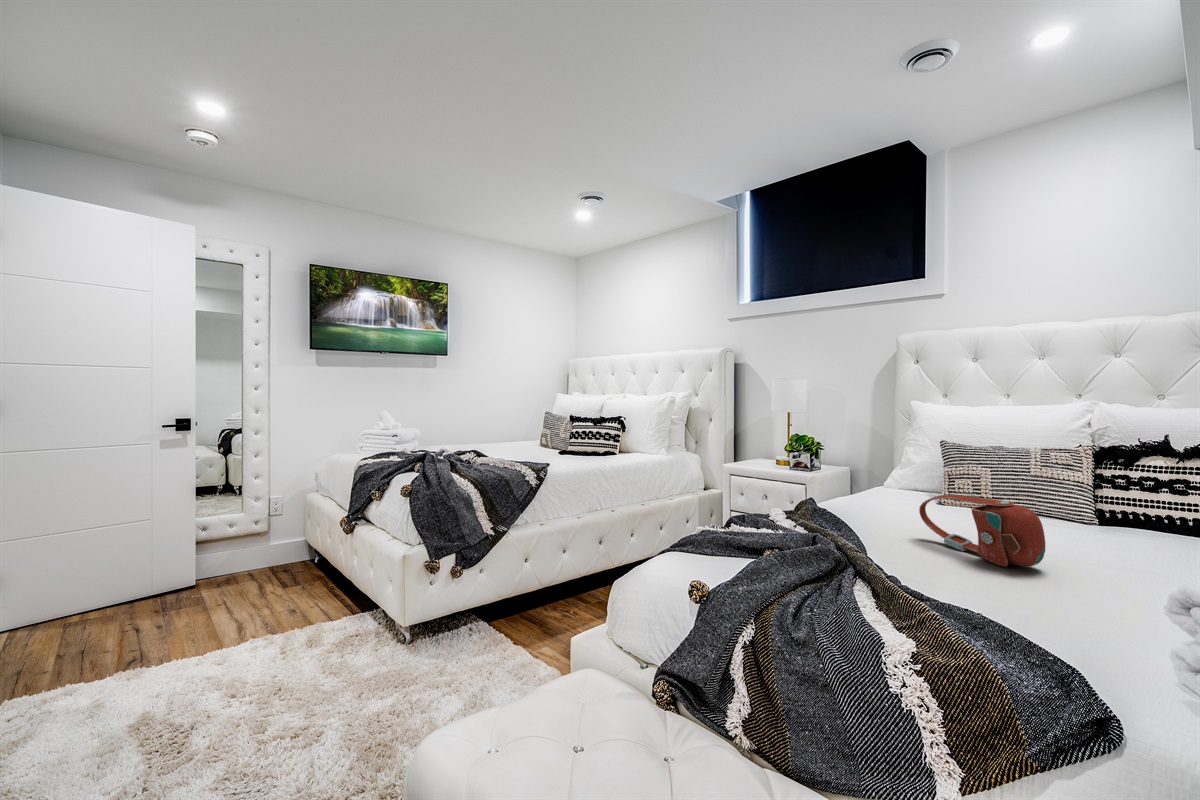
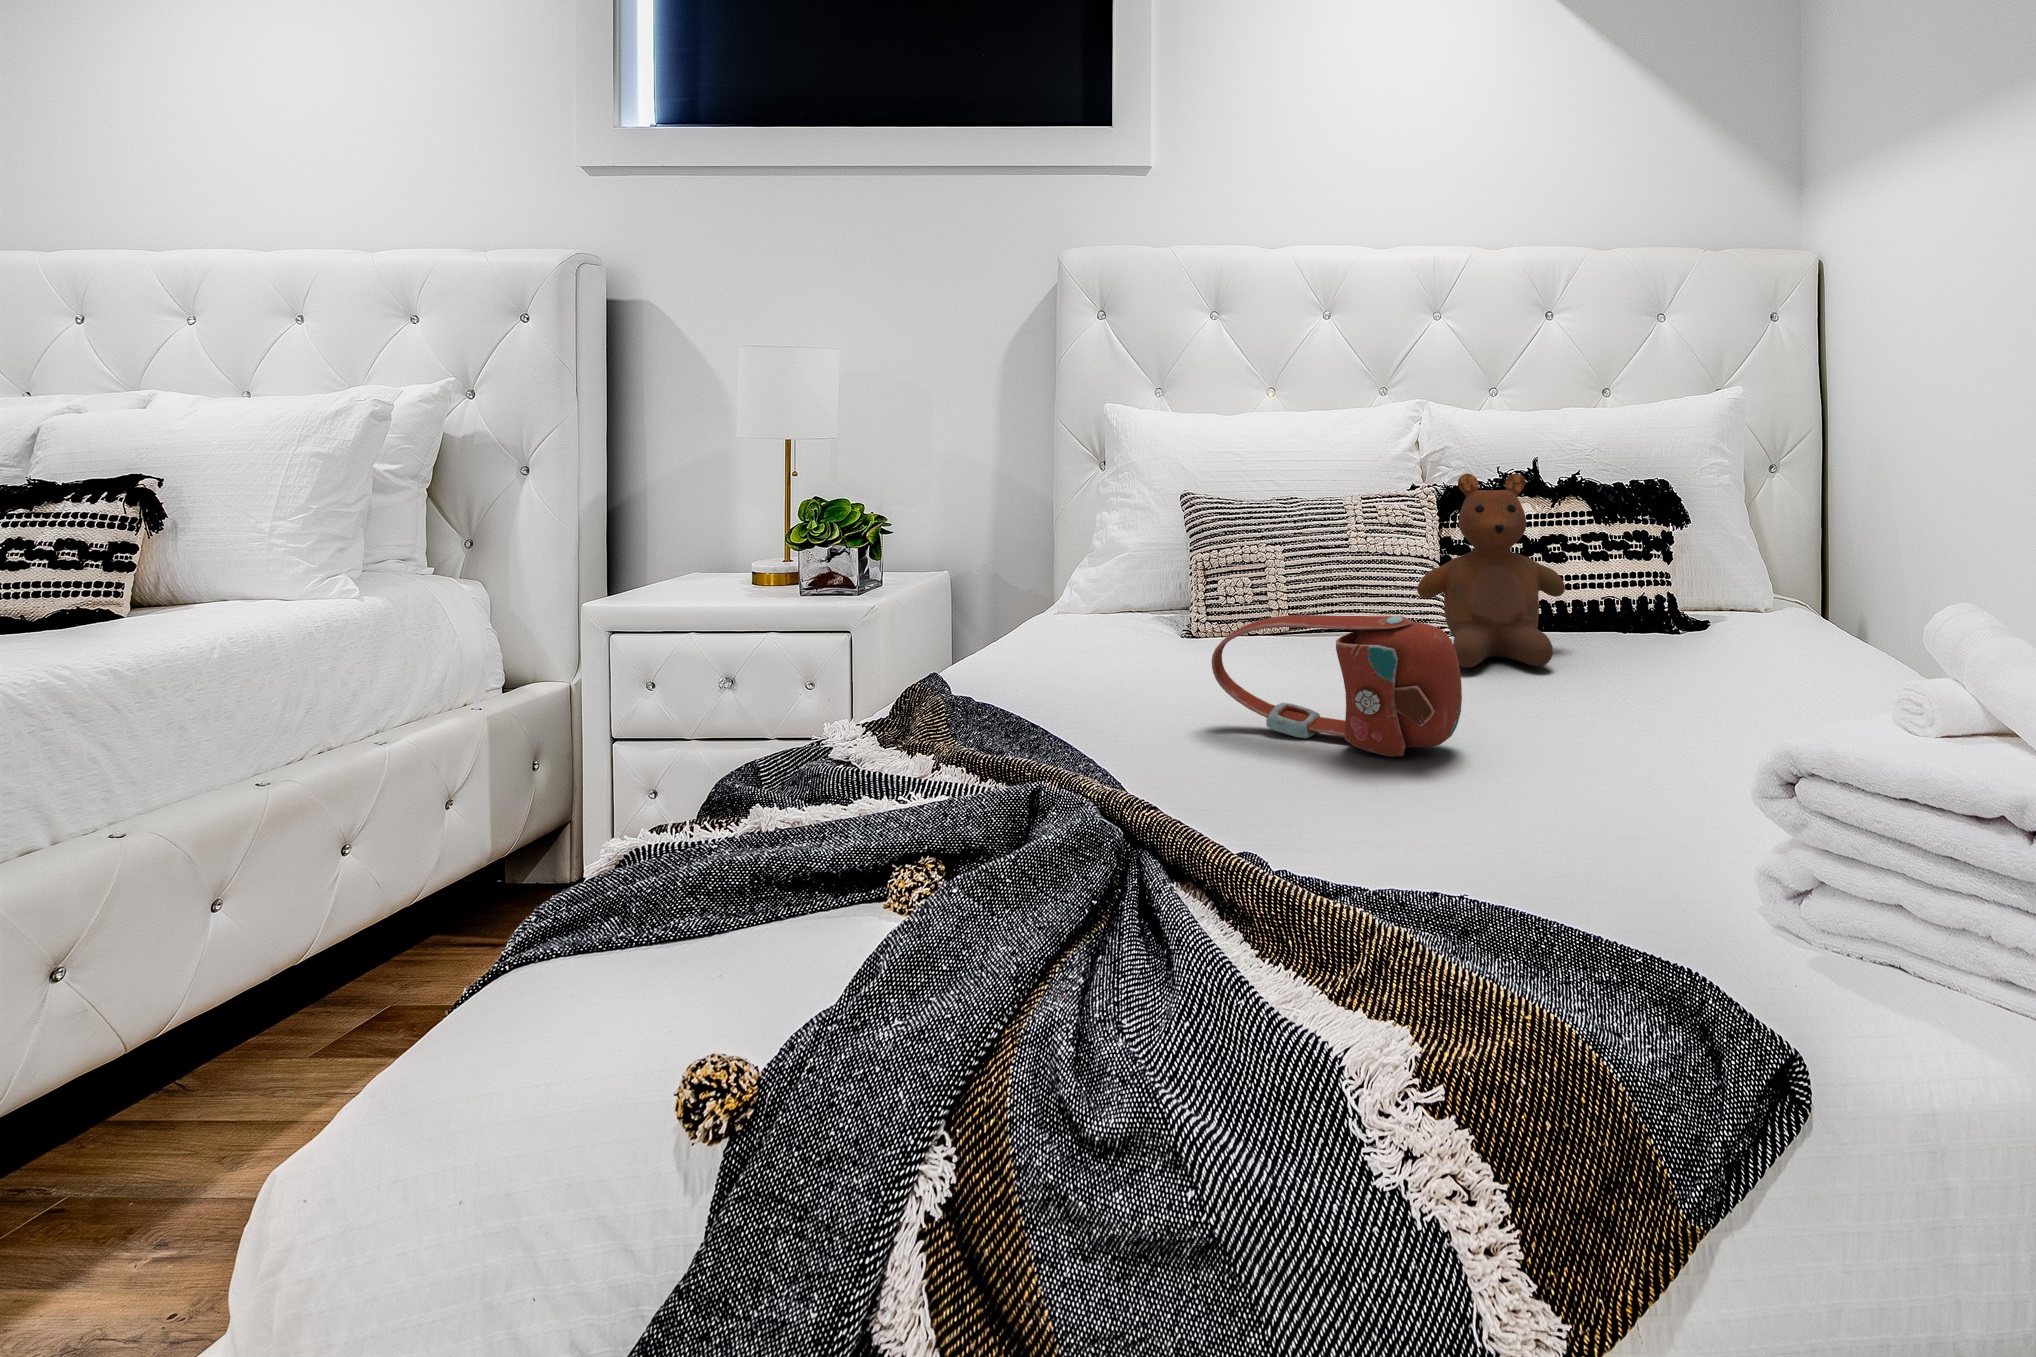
teddy bear: none [1060,439,1171,548] -> present [1417,473,1565,668]

